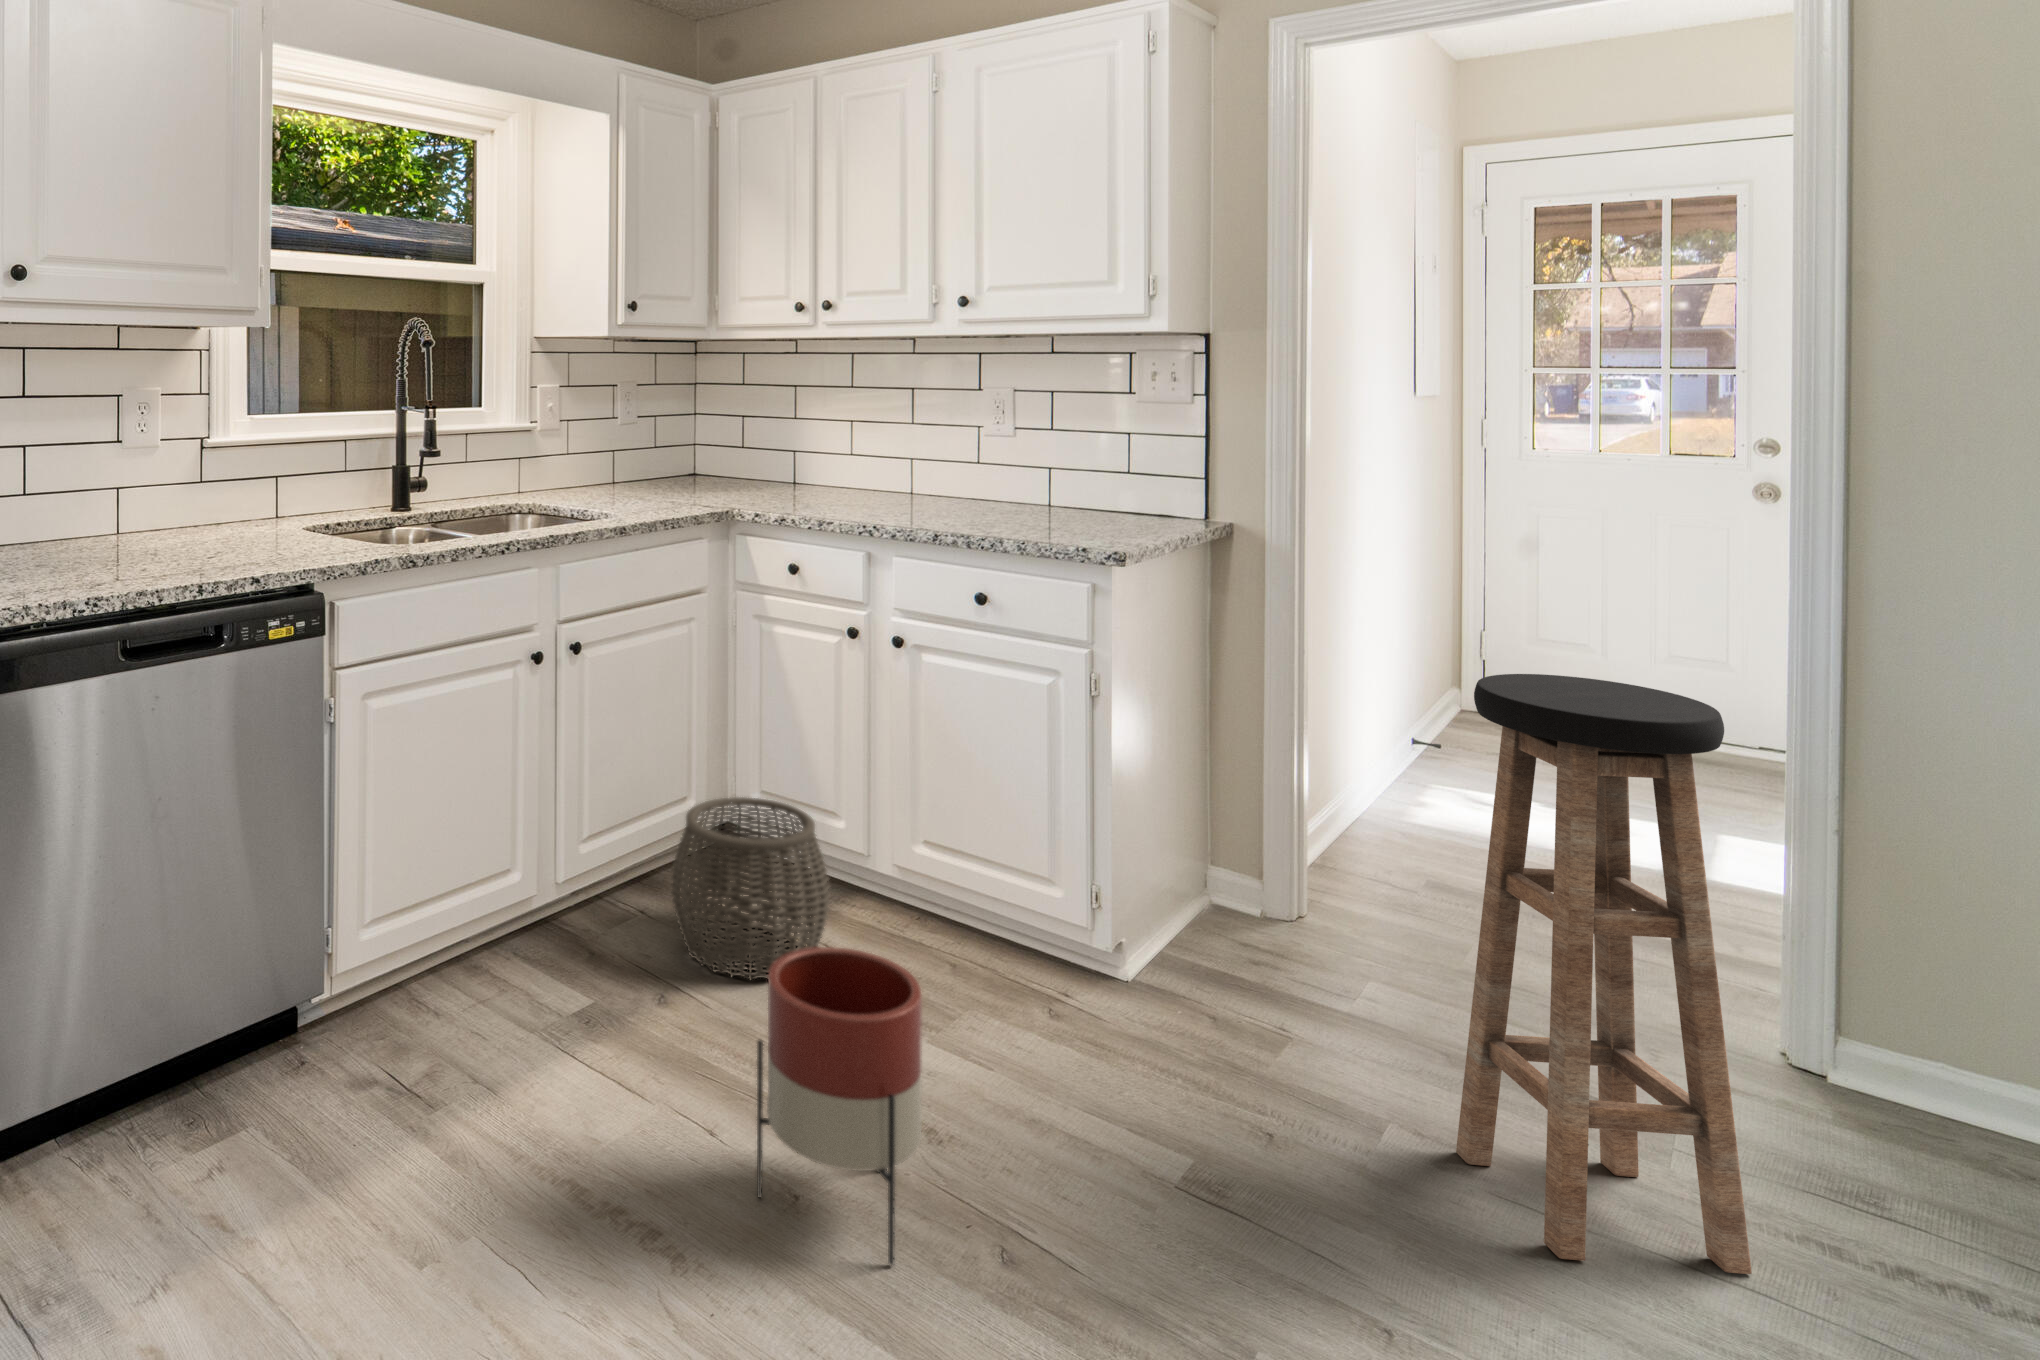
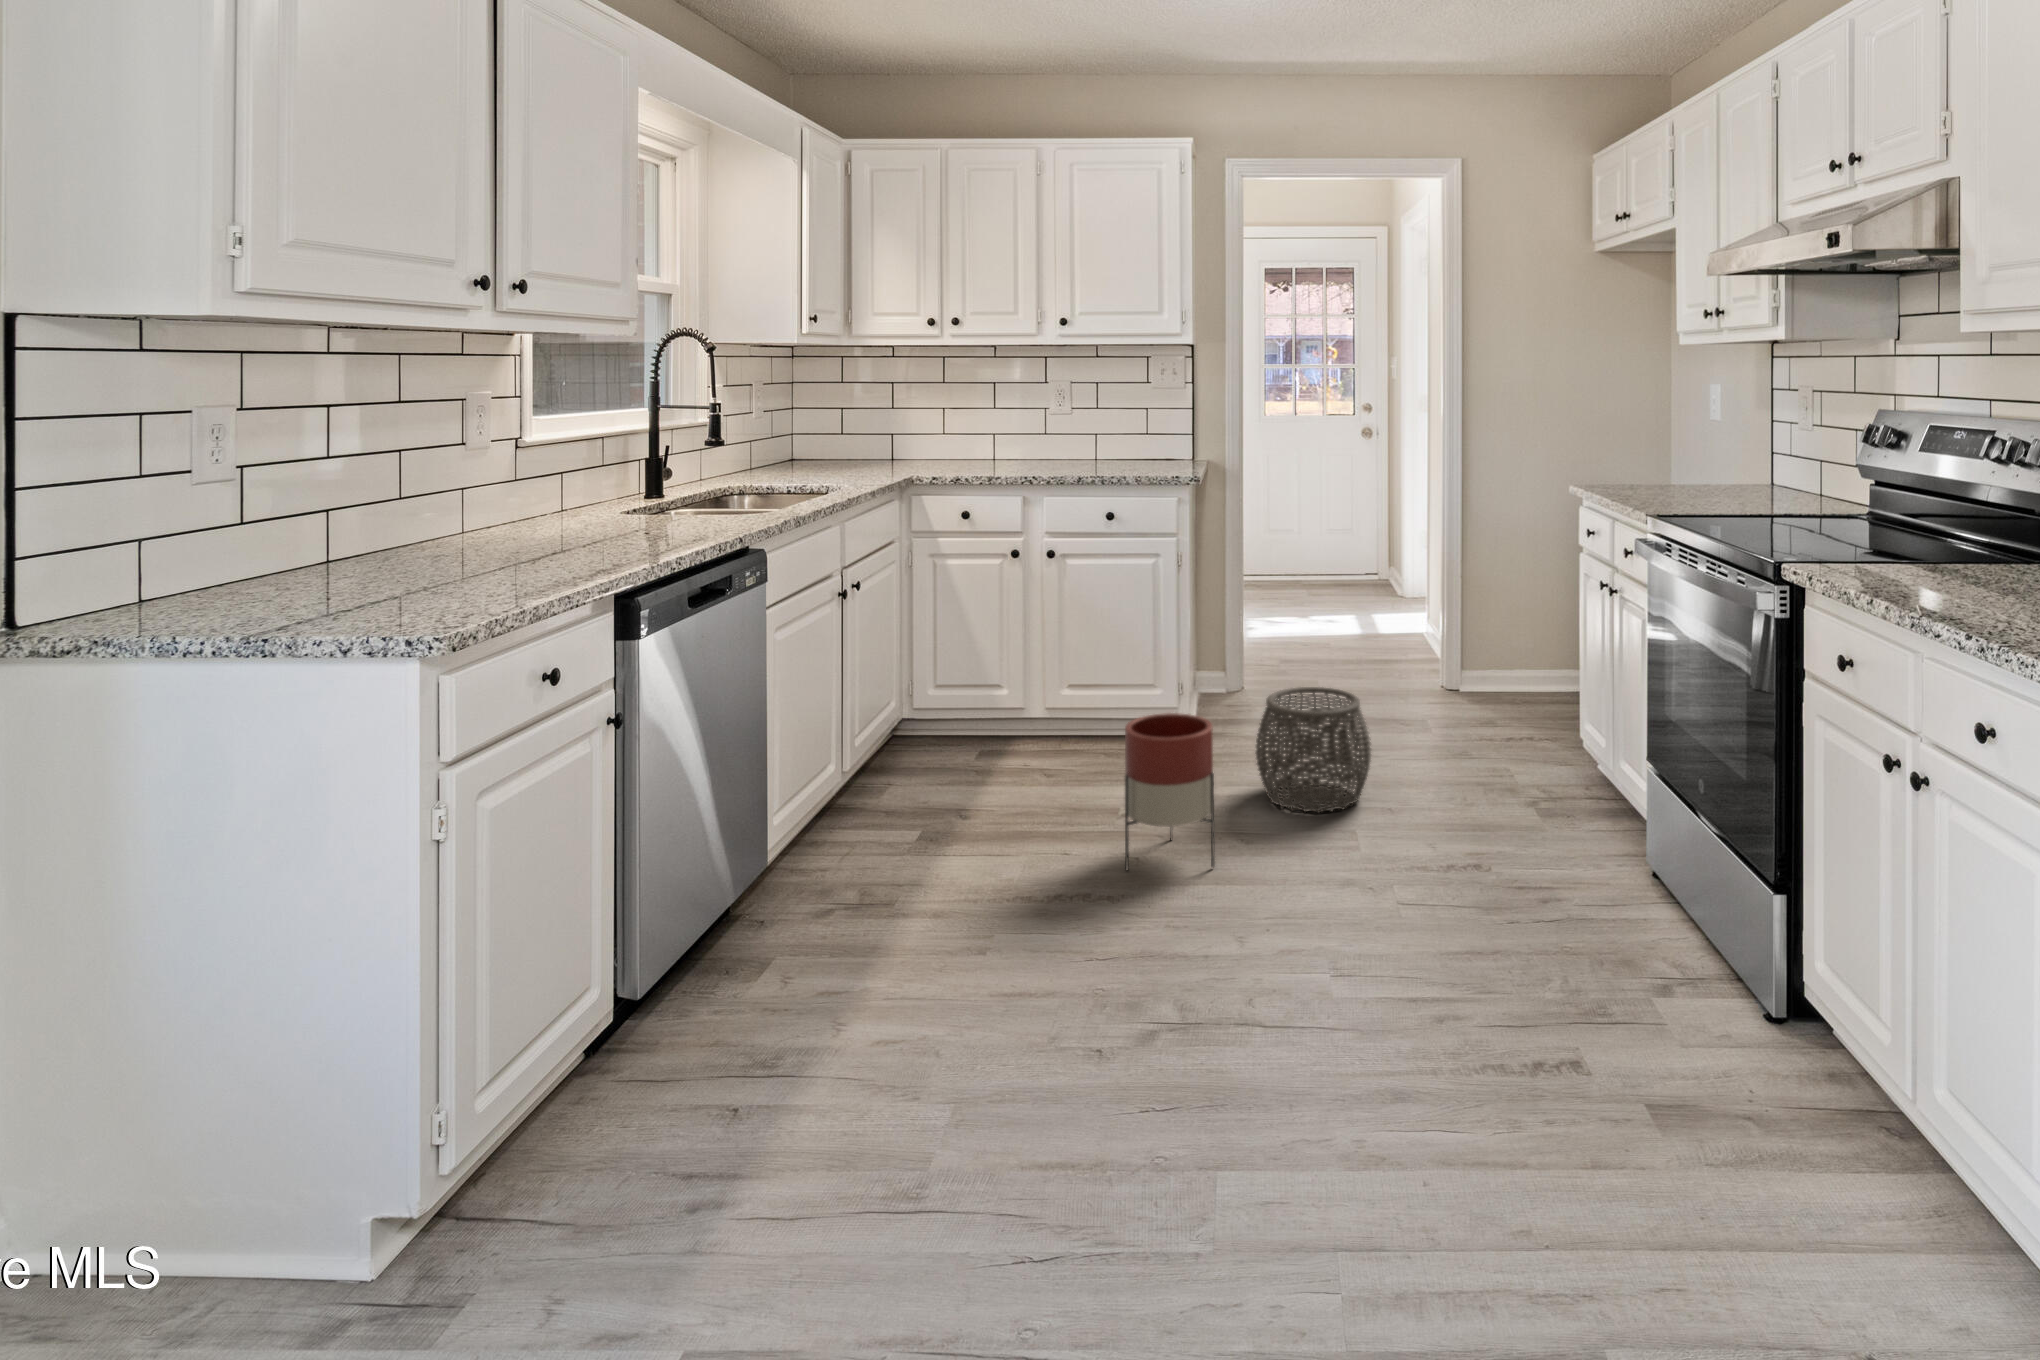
bar stool: present [1456,674,1752,1274] -> none [1375,512,1483,773]
woven basket: present [671,797,830,980] -> present [1256,687,1371,813]

